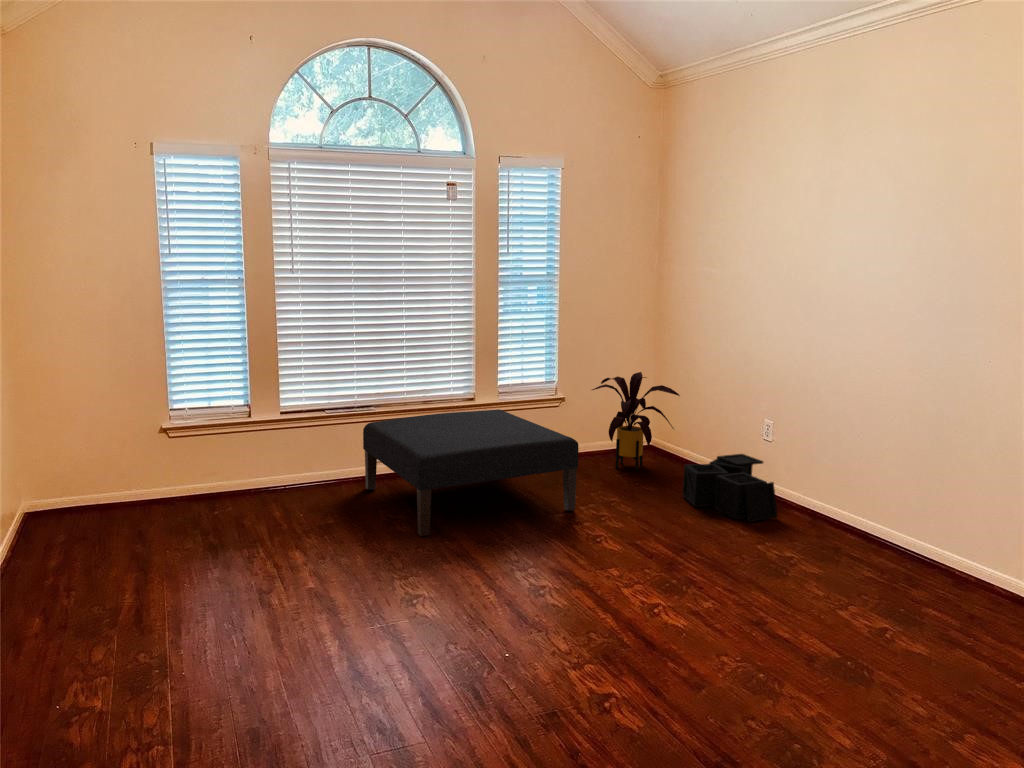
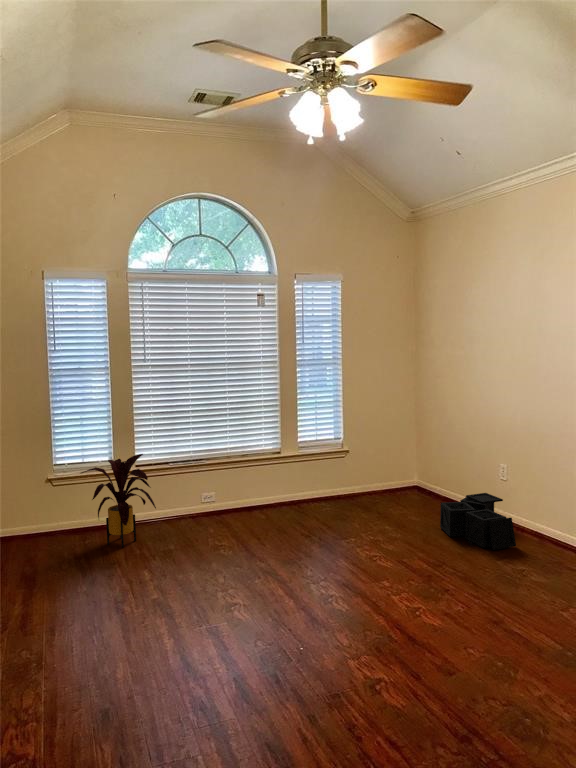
house plant: present [592,372,680,470] -> present [81,454,156,547]
ottoman: present [363,409,578,536] -> none [196,460,358,564]

